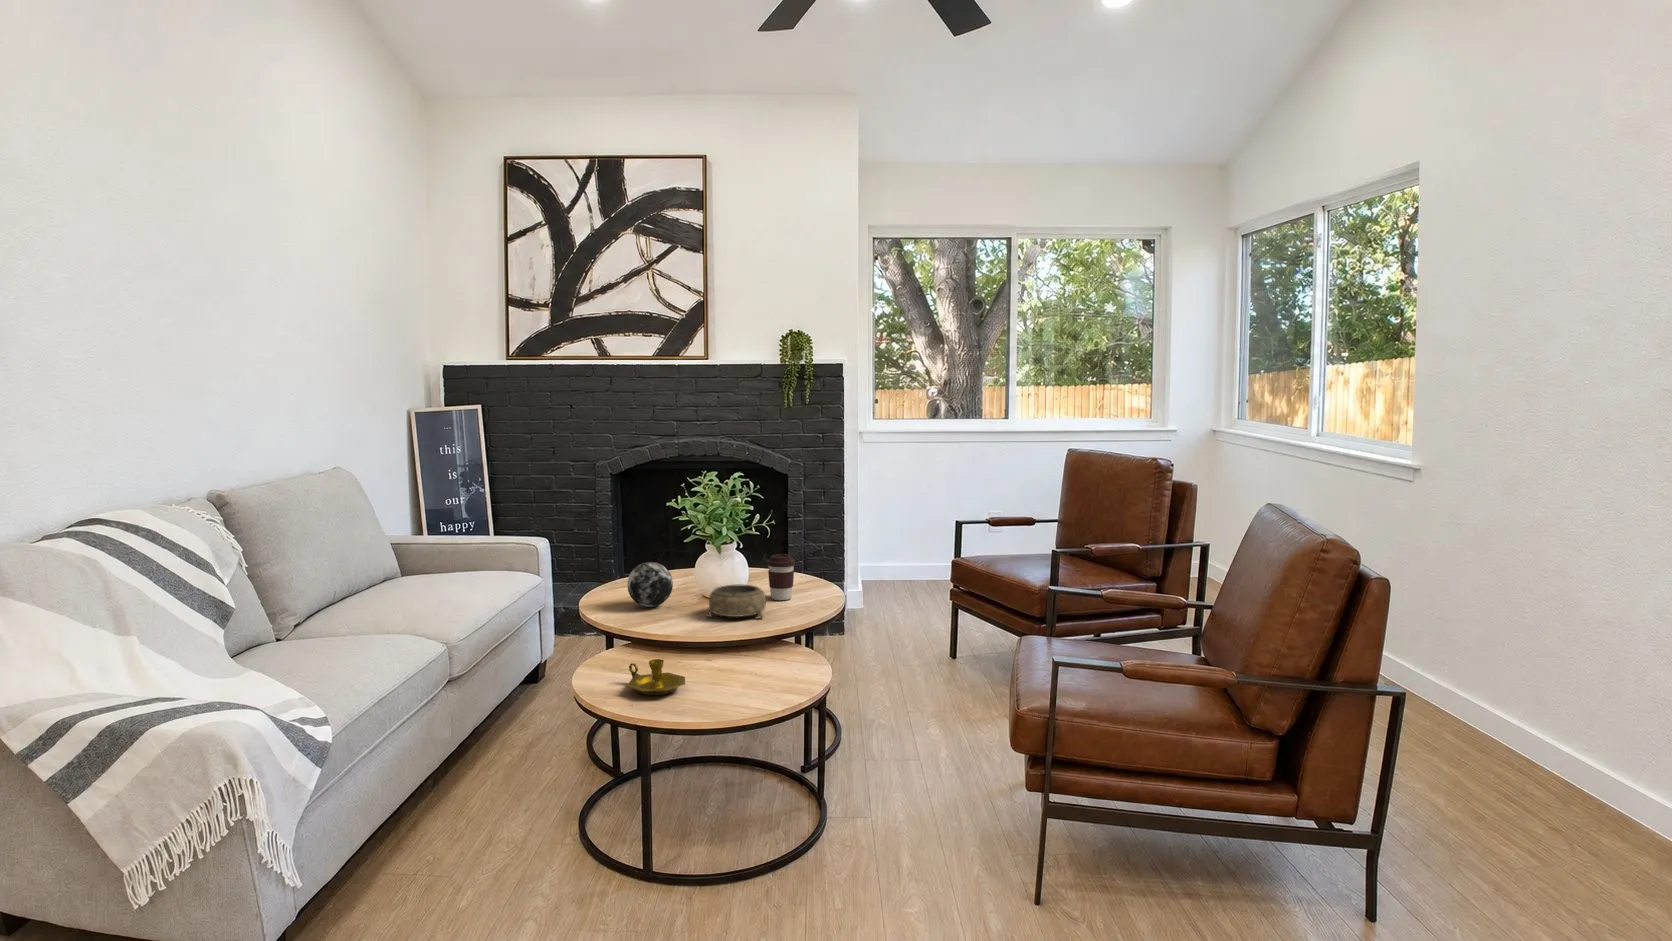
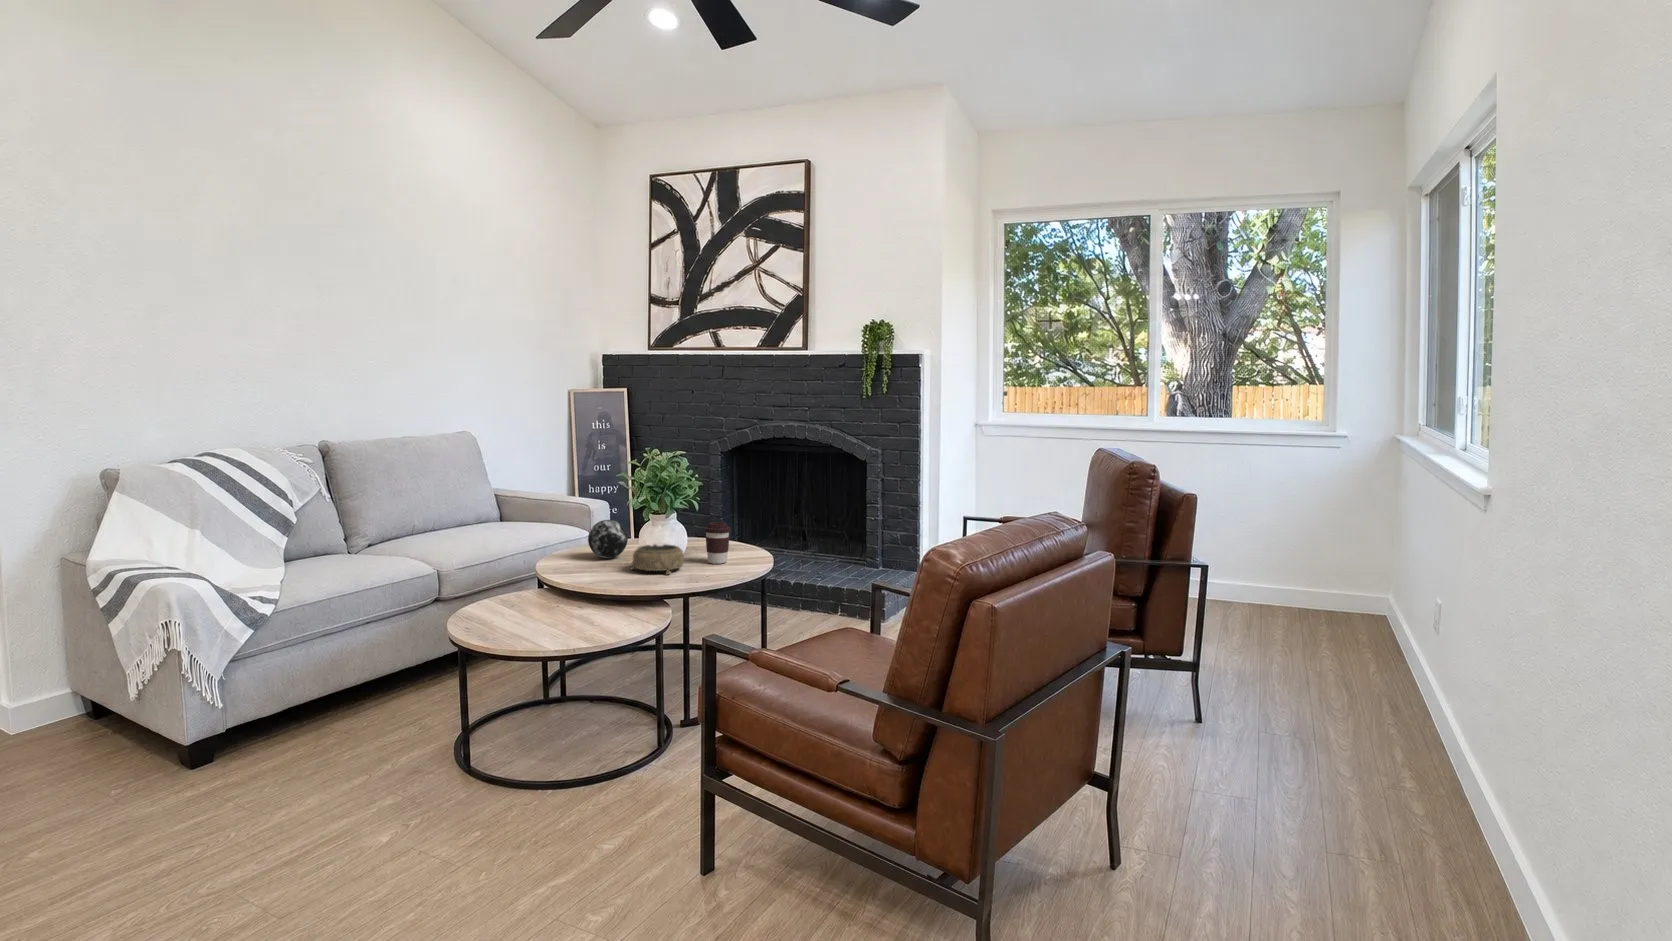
candlestick: present [626,659,685,696] -> none [491,591,543,619]

